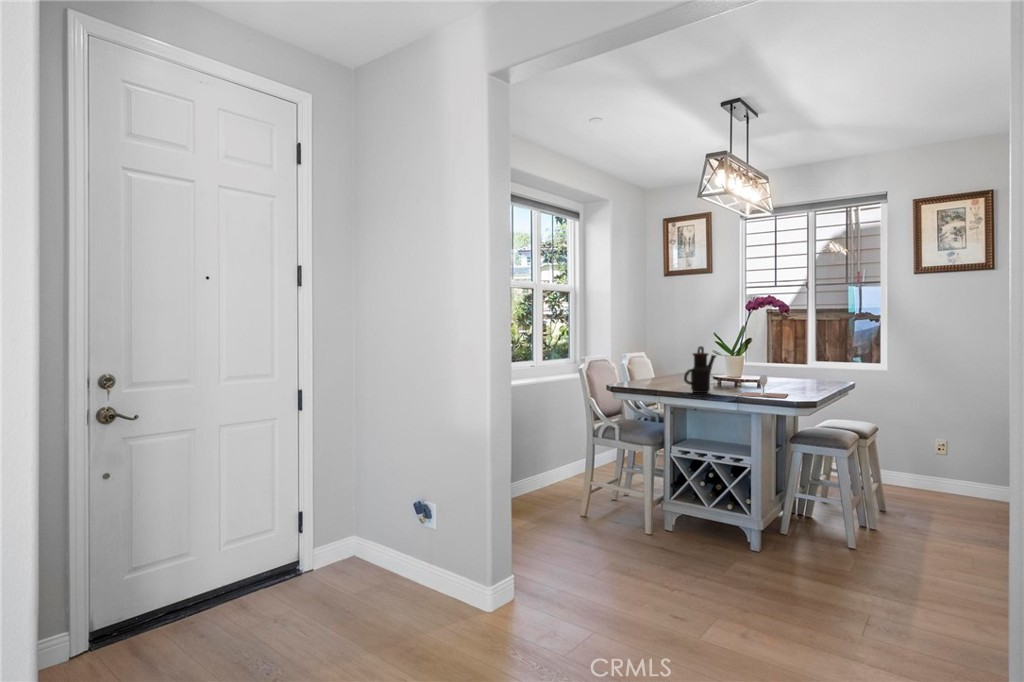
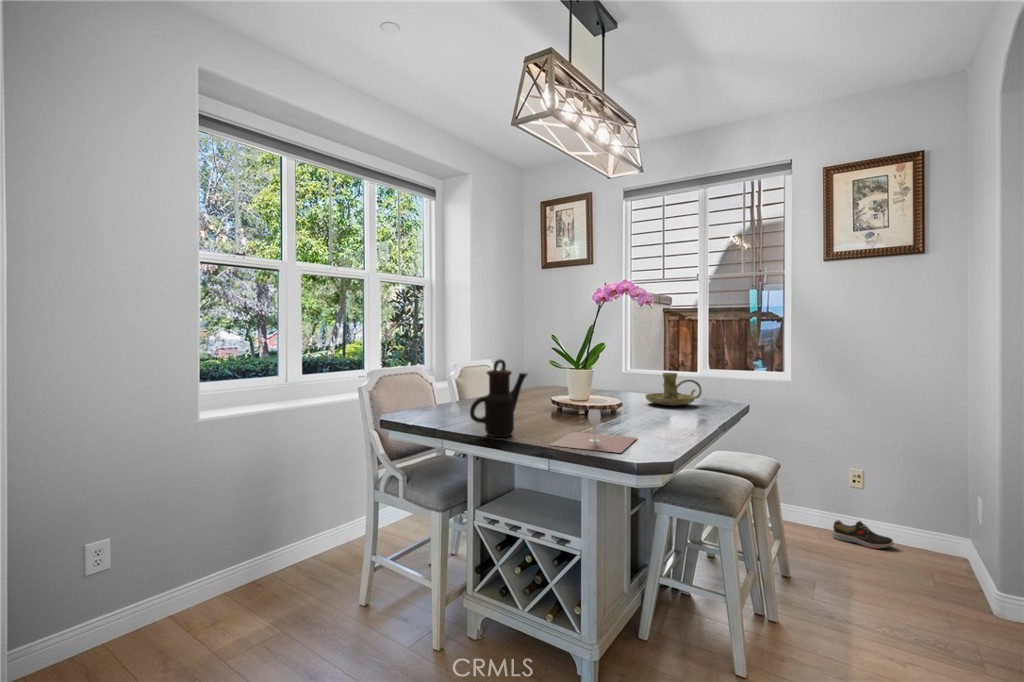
candle holder: none [776,360,818,383] -> present [645,373,702,406]
shoe: none [921,480,969,499] -> present [832,520,893,548]

